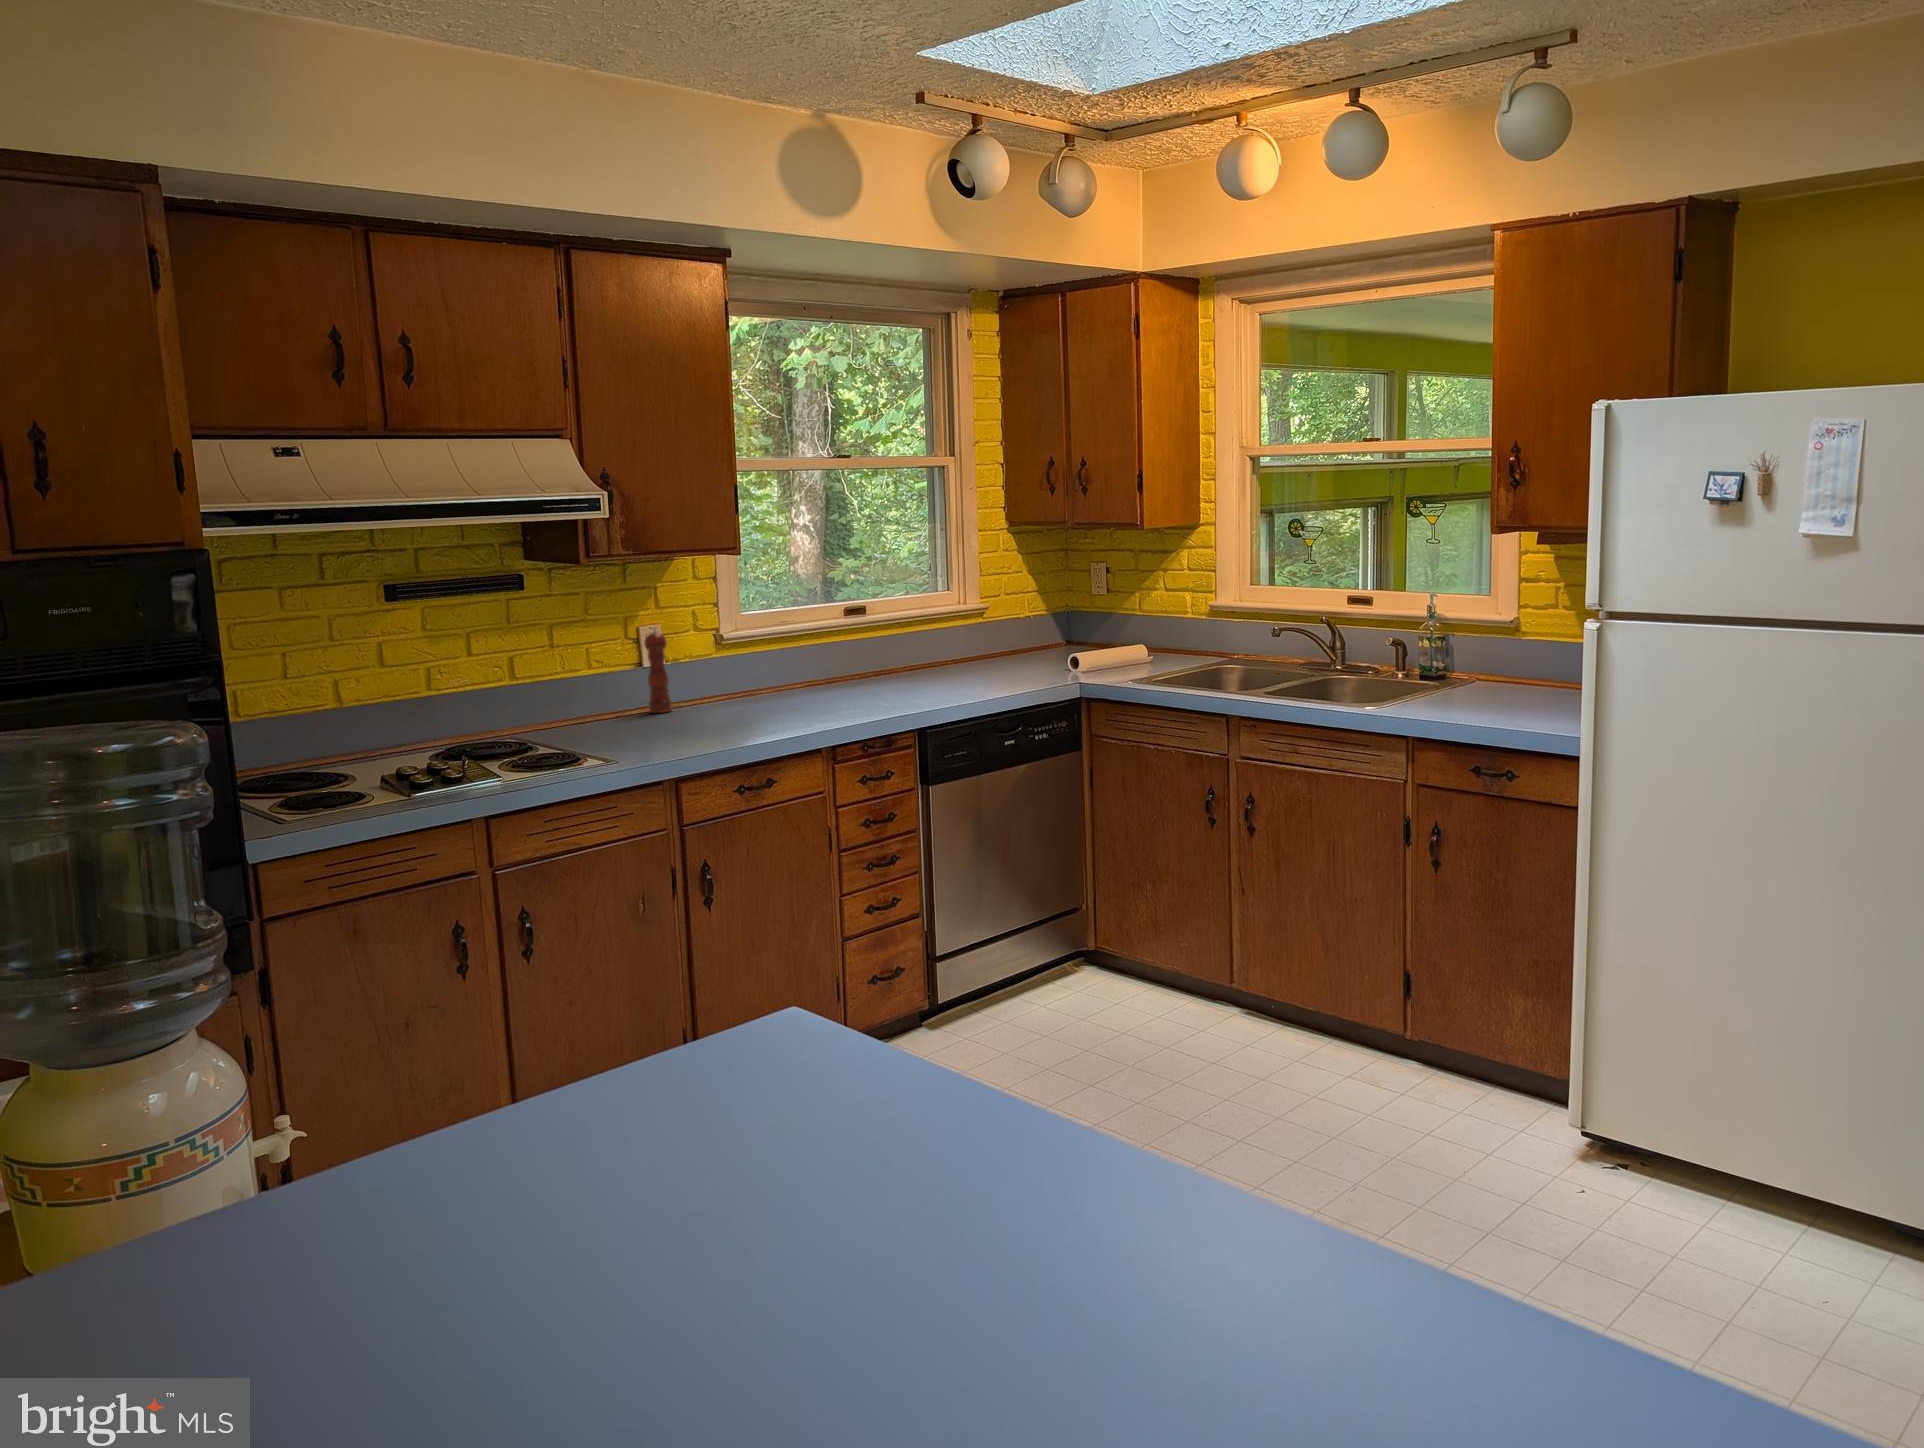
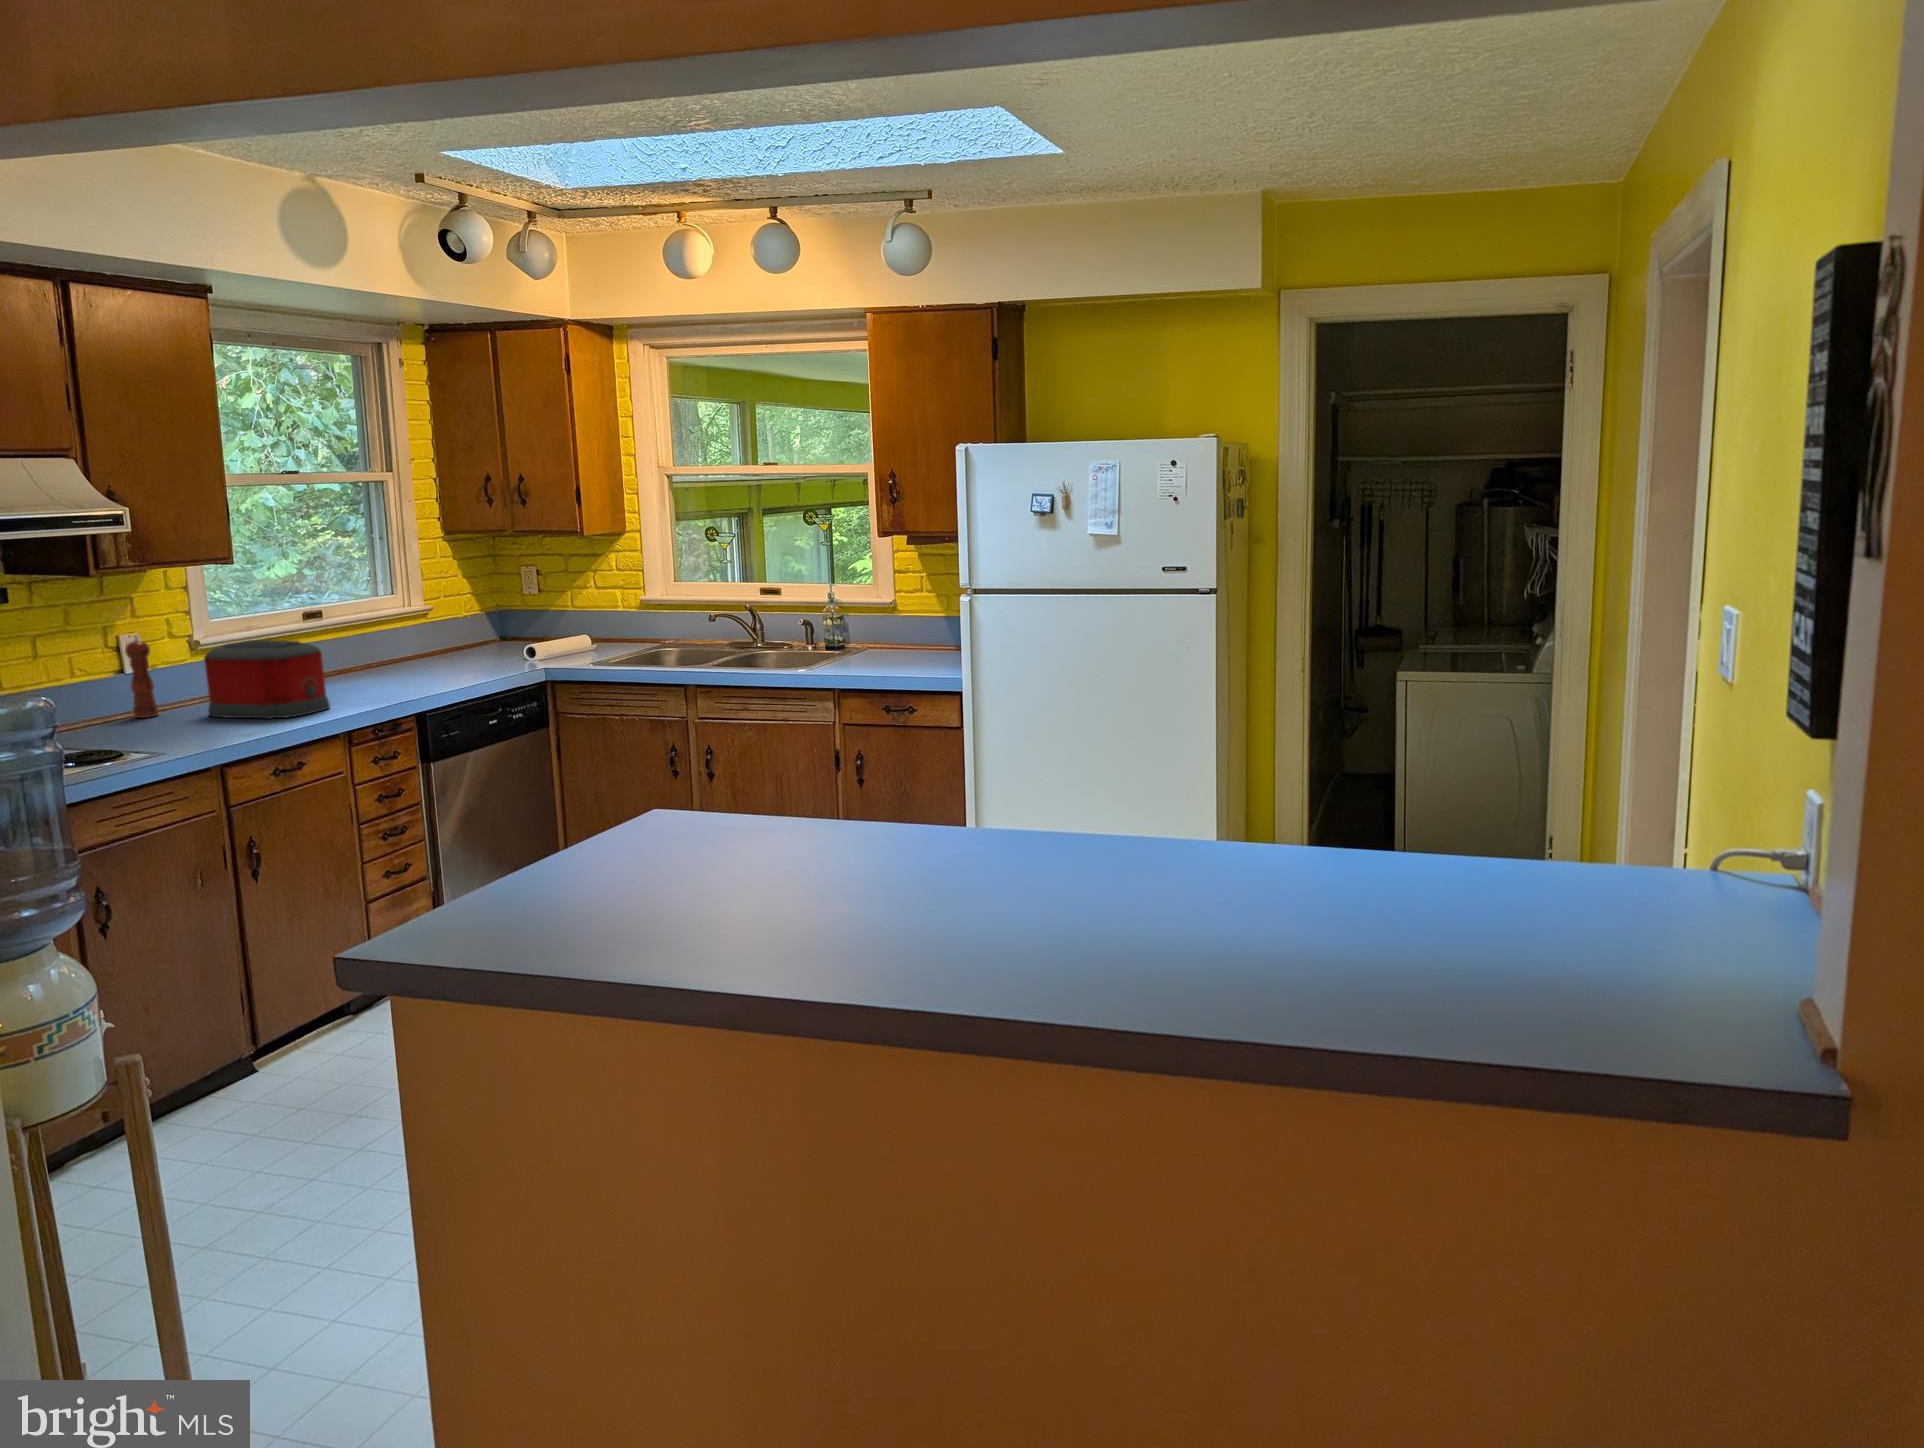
toaster: none [706,638,819,725] -> present [204,640,330,718]

